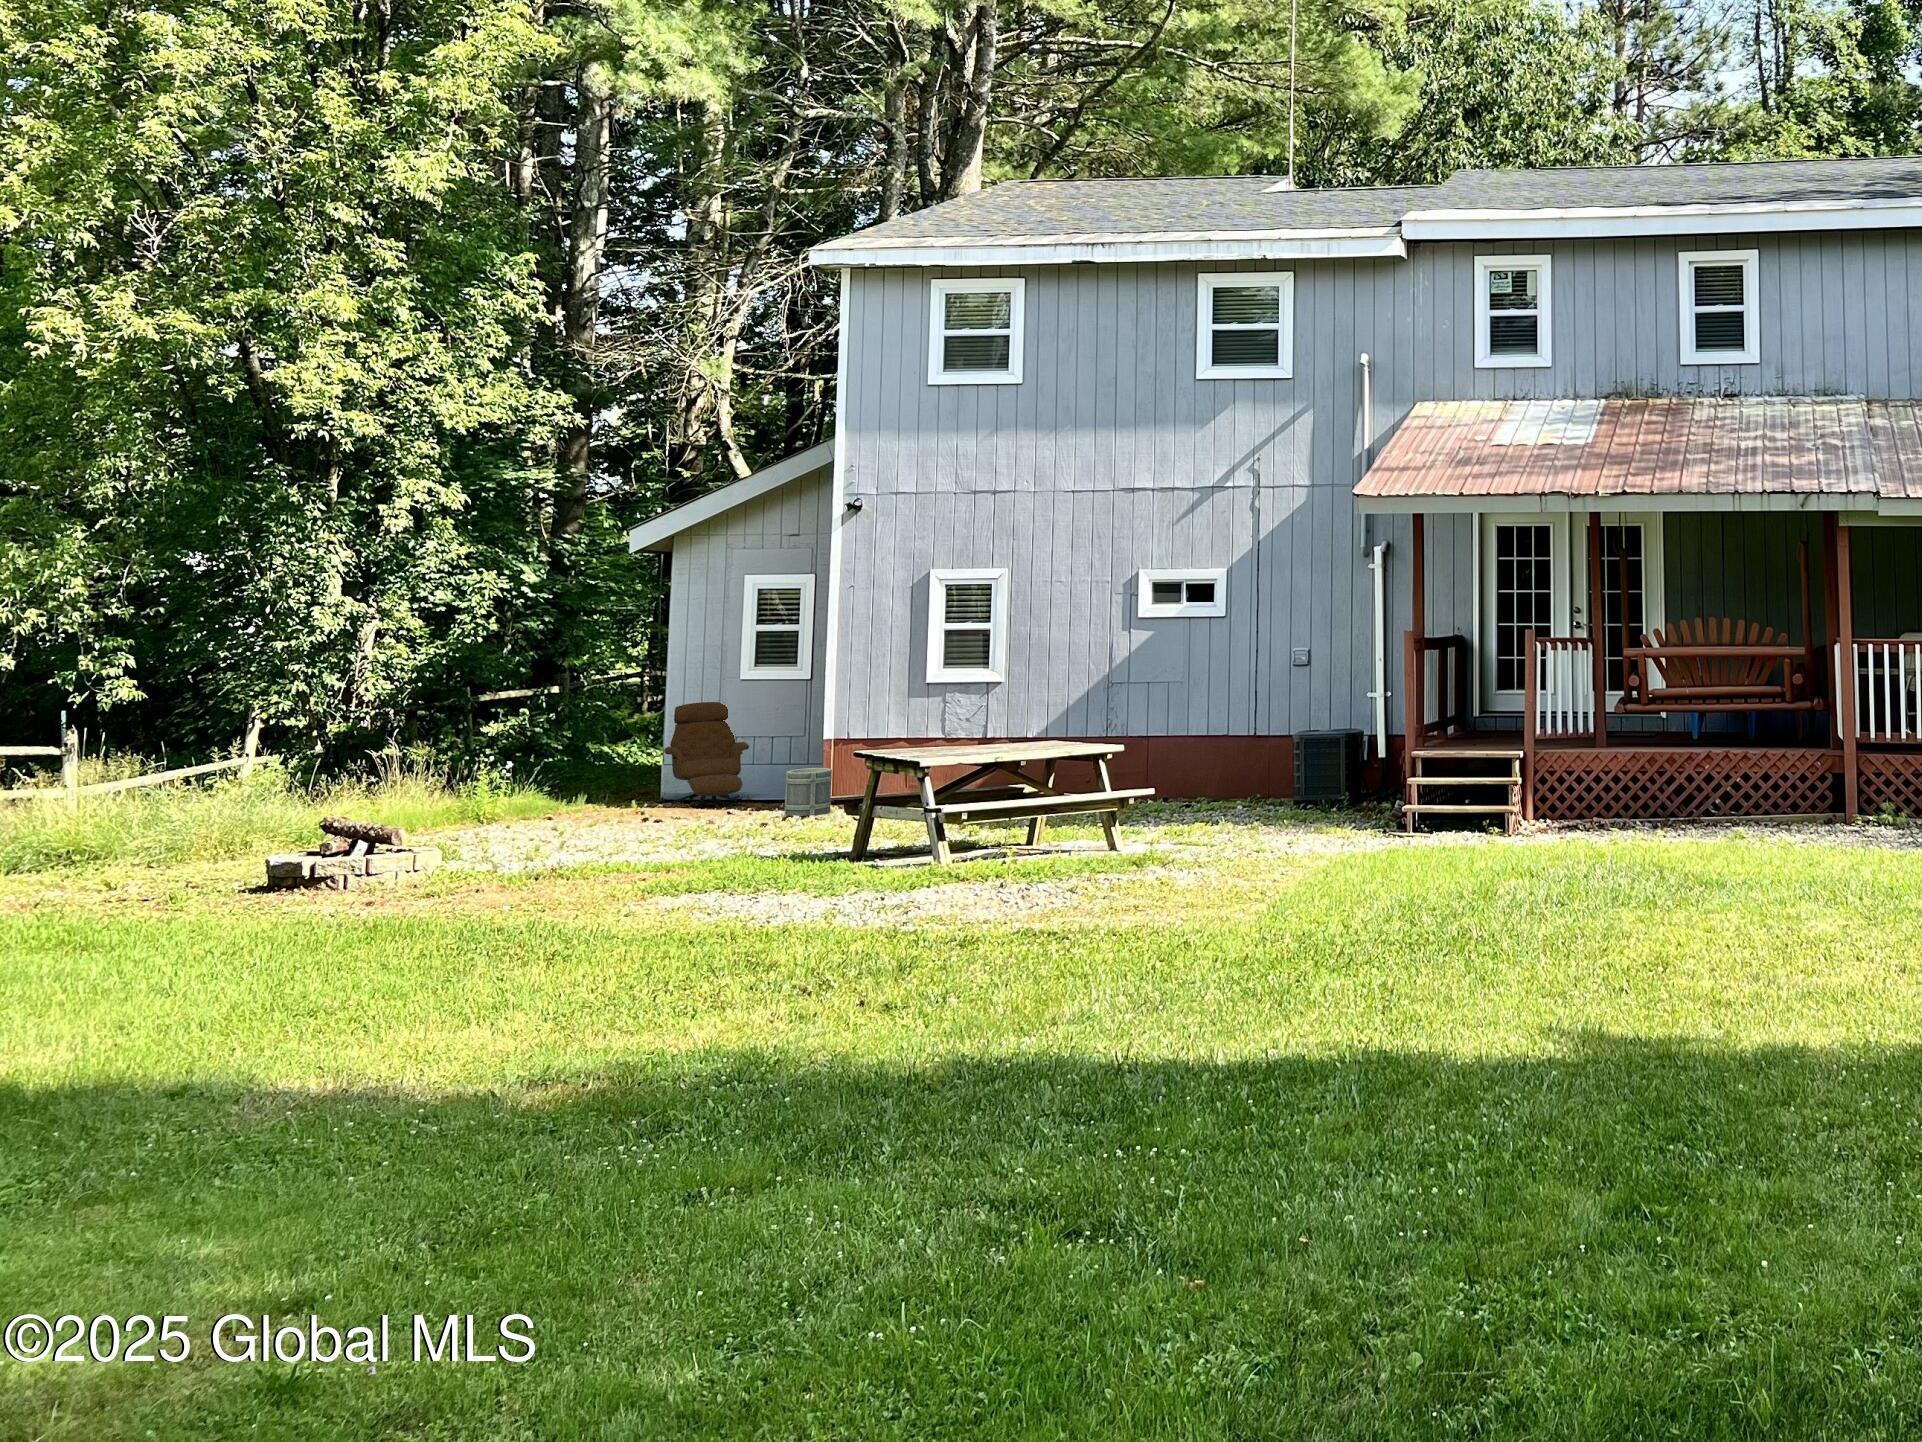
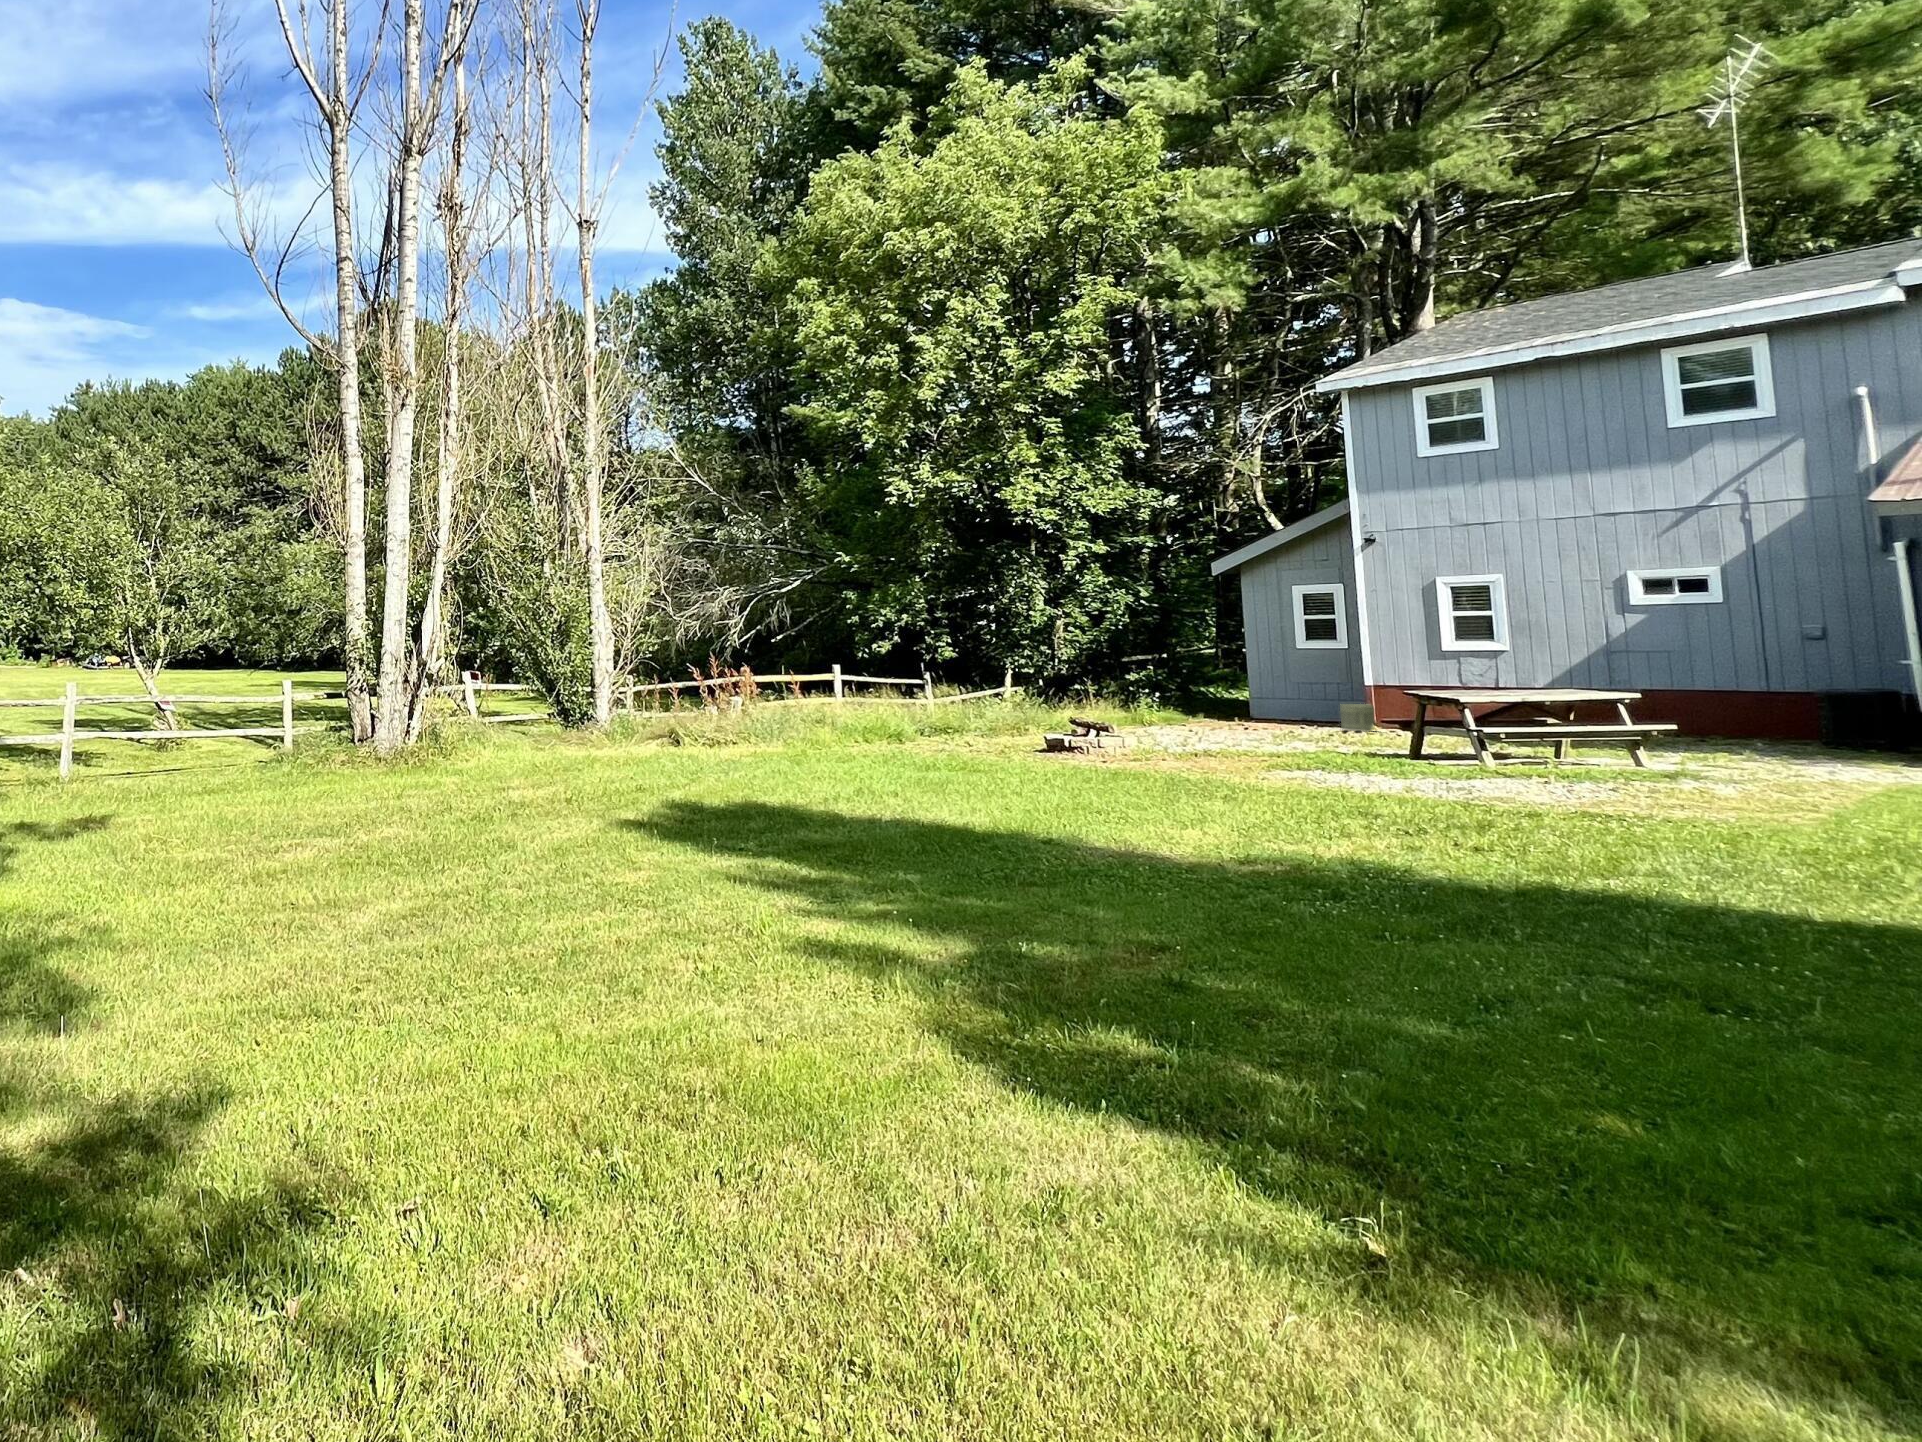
lounge chair: present [664,702,749,808] -> none [1248,664,1306,725]

